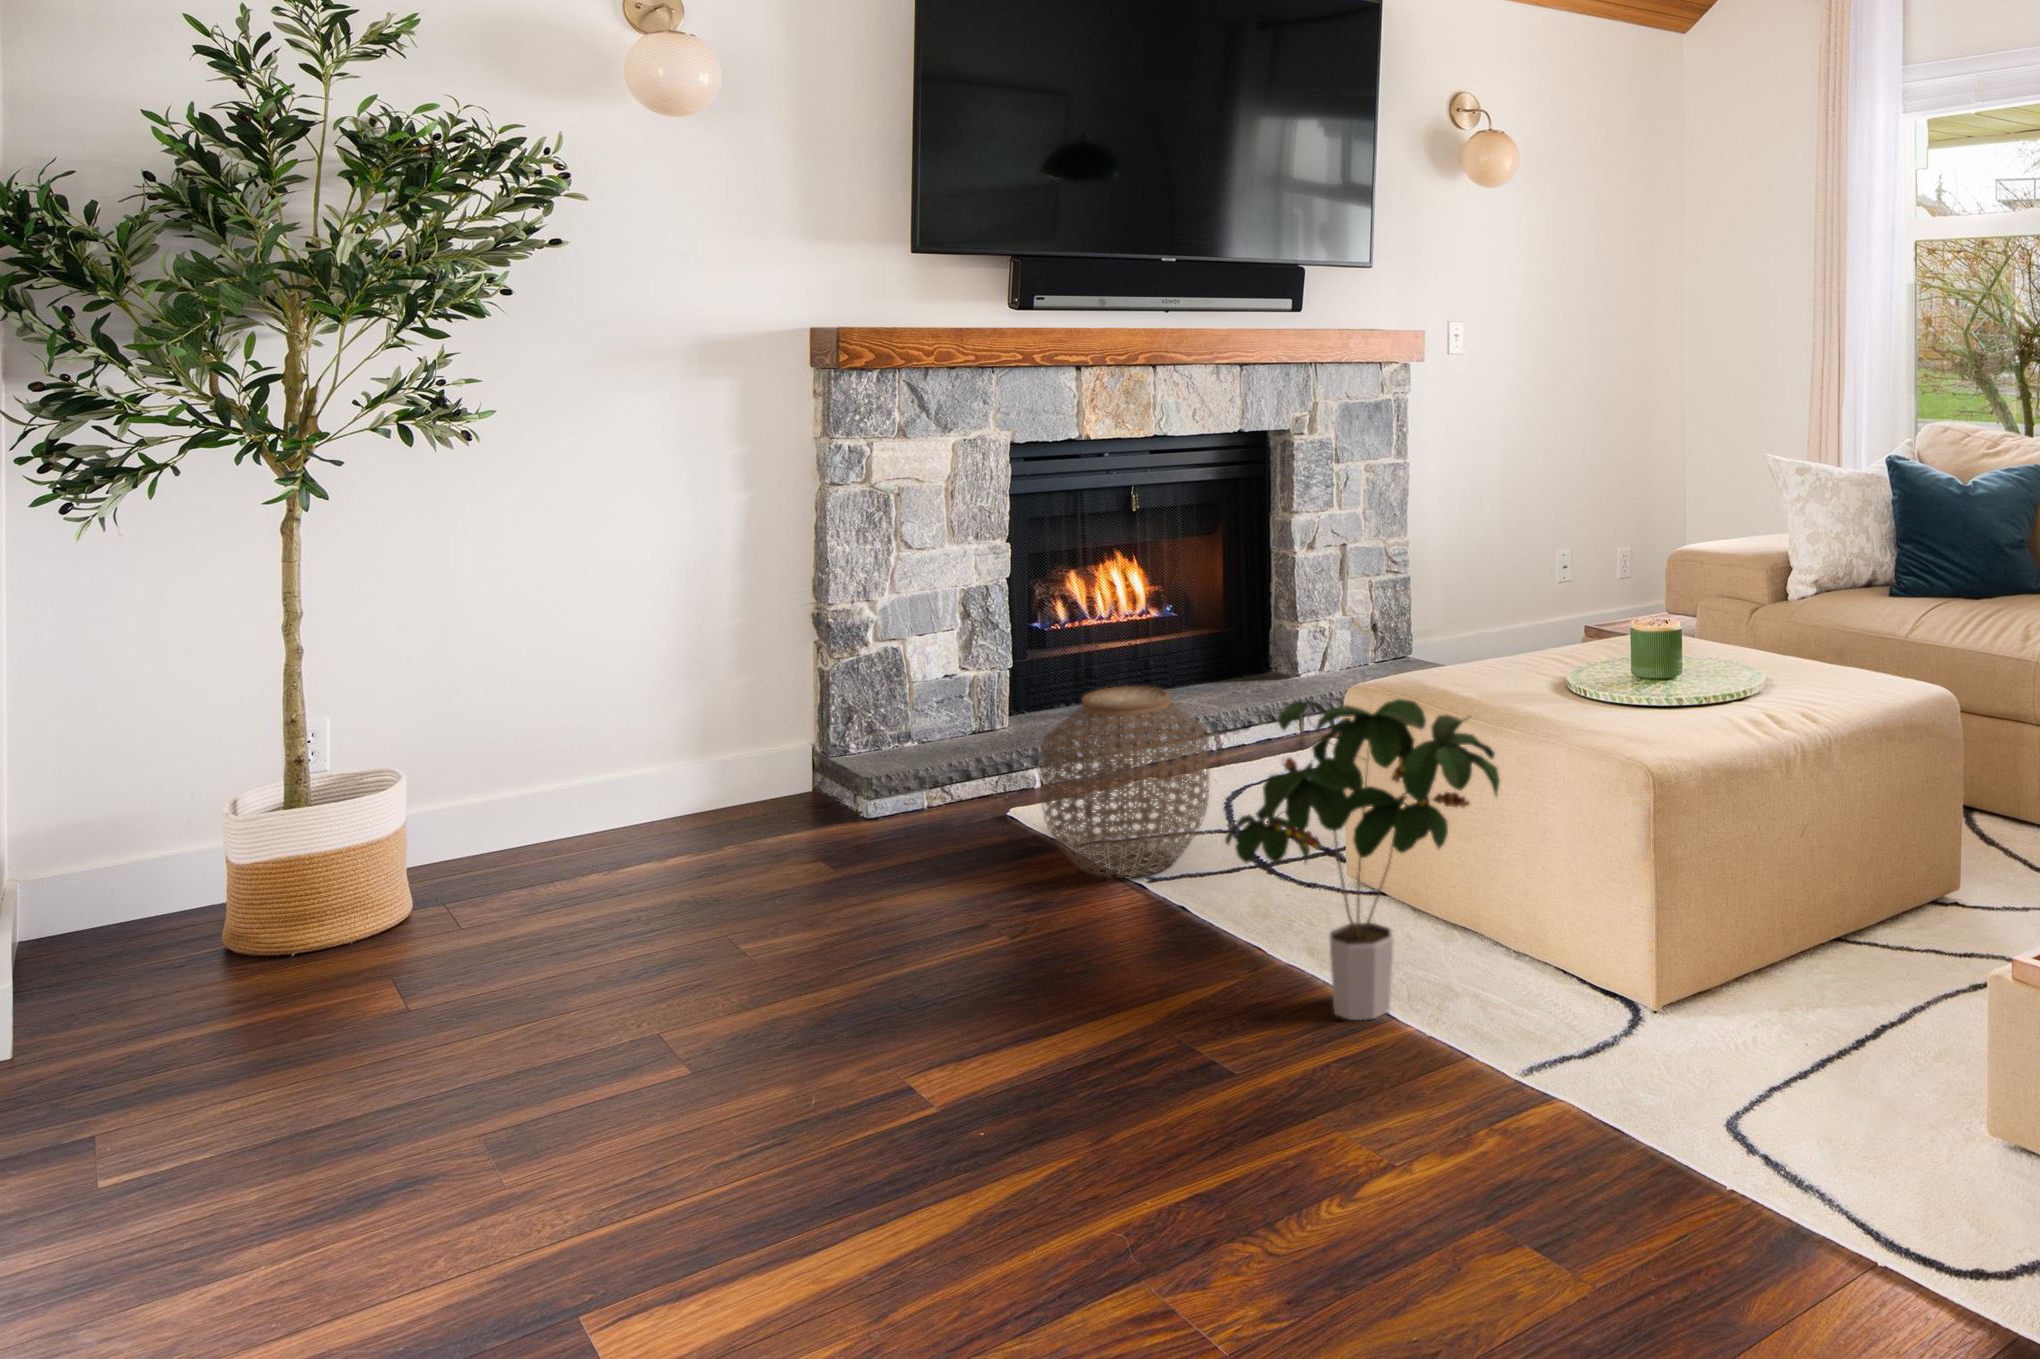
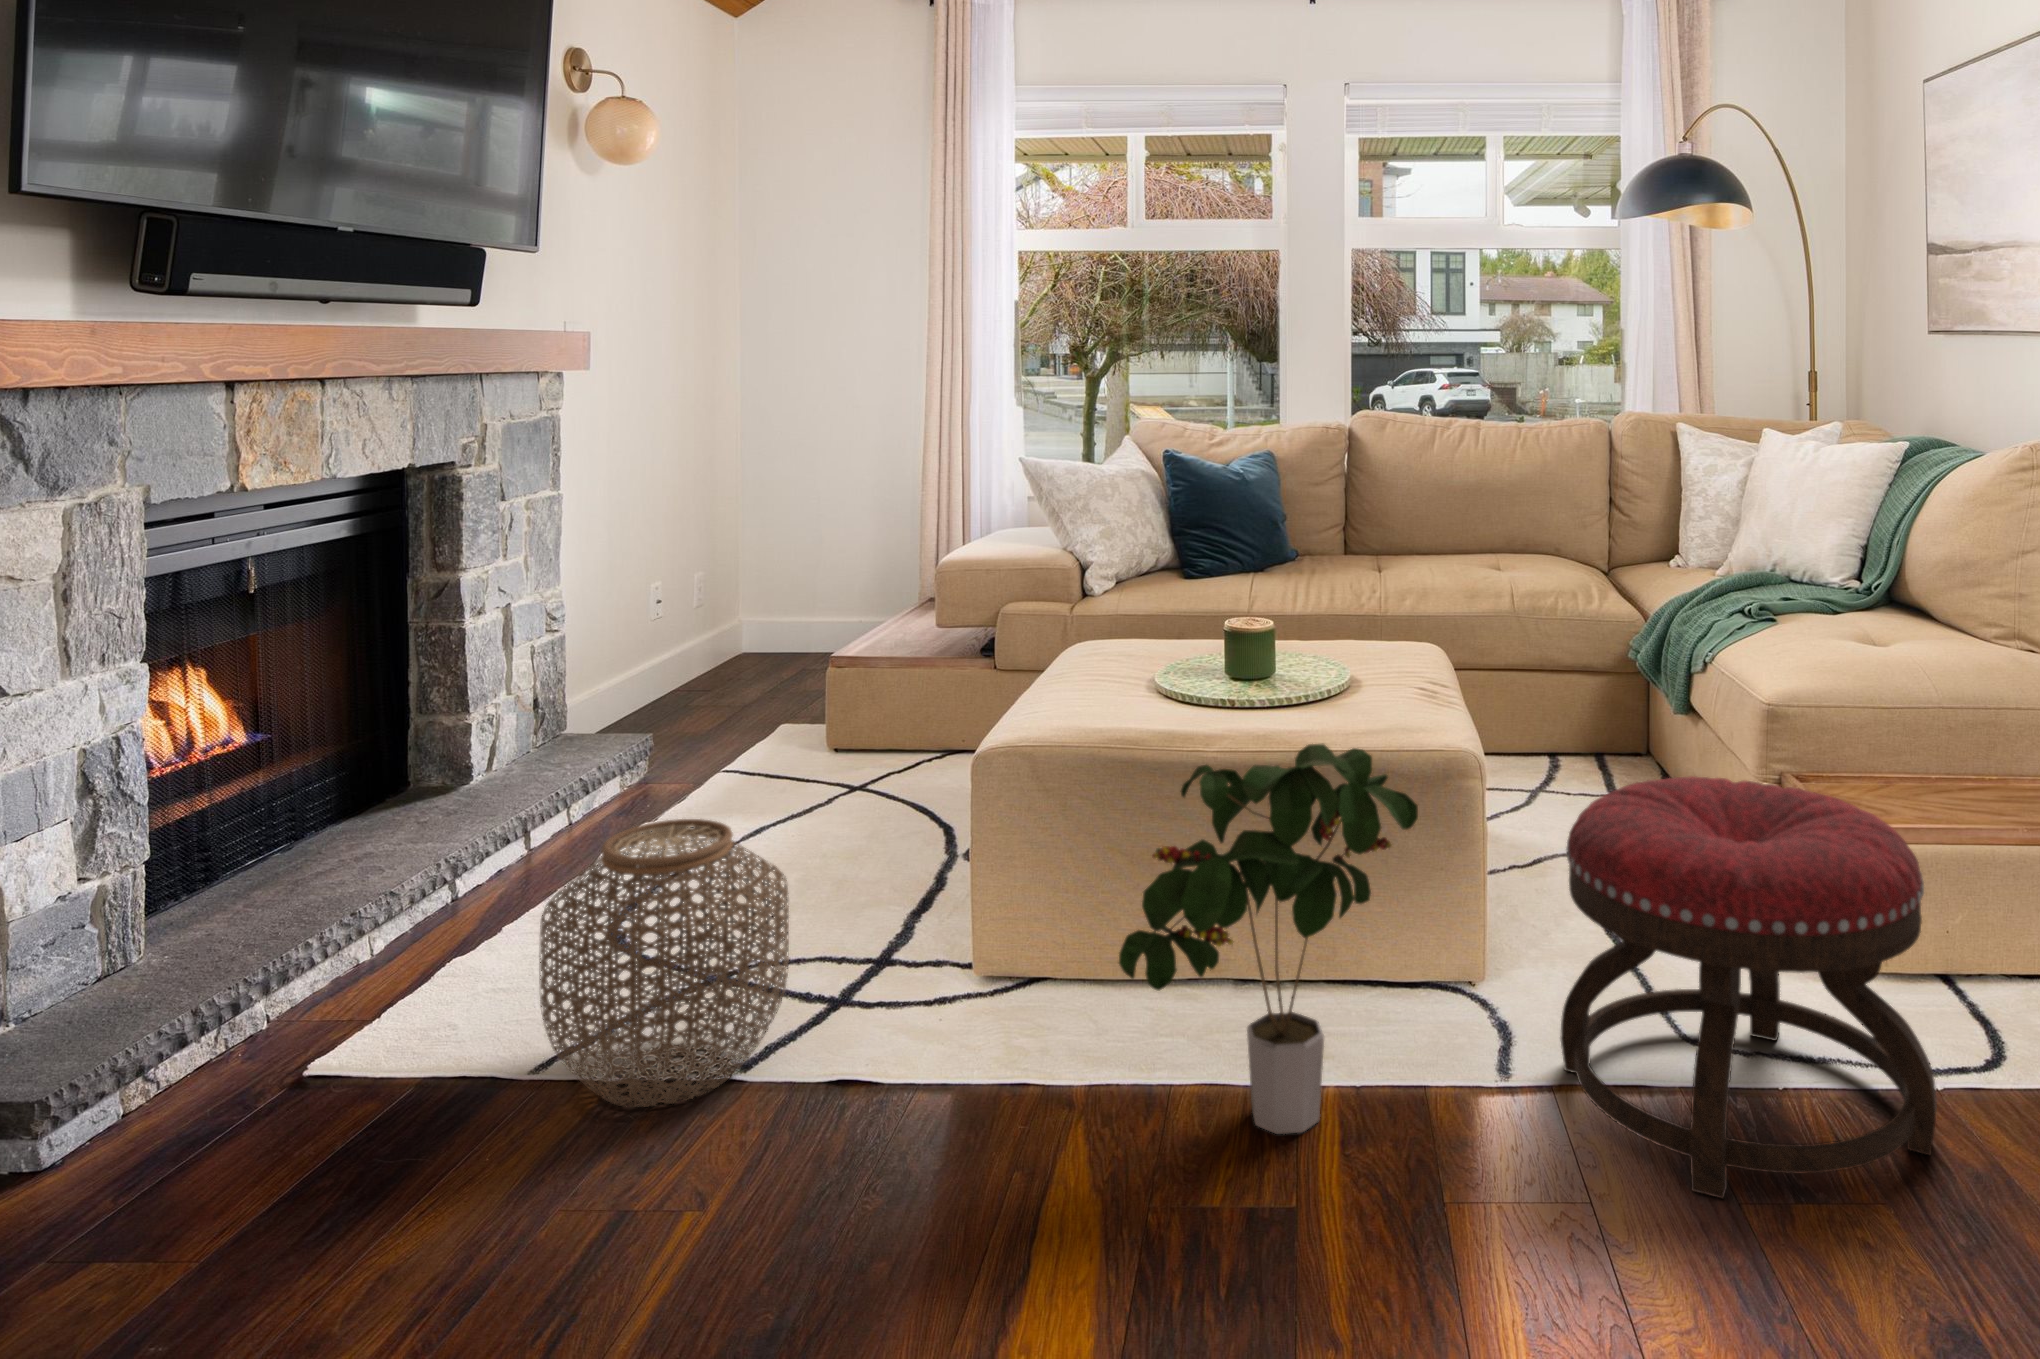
ottoman: none [1494,804,1853,1238] -> present [1560,776,1937,1198]

